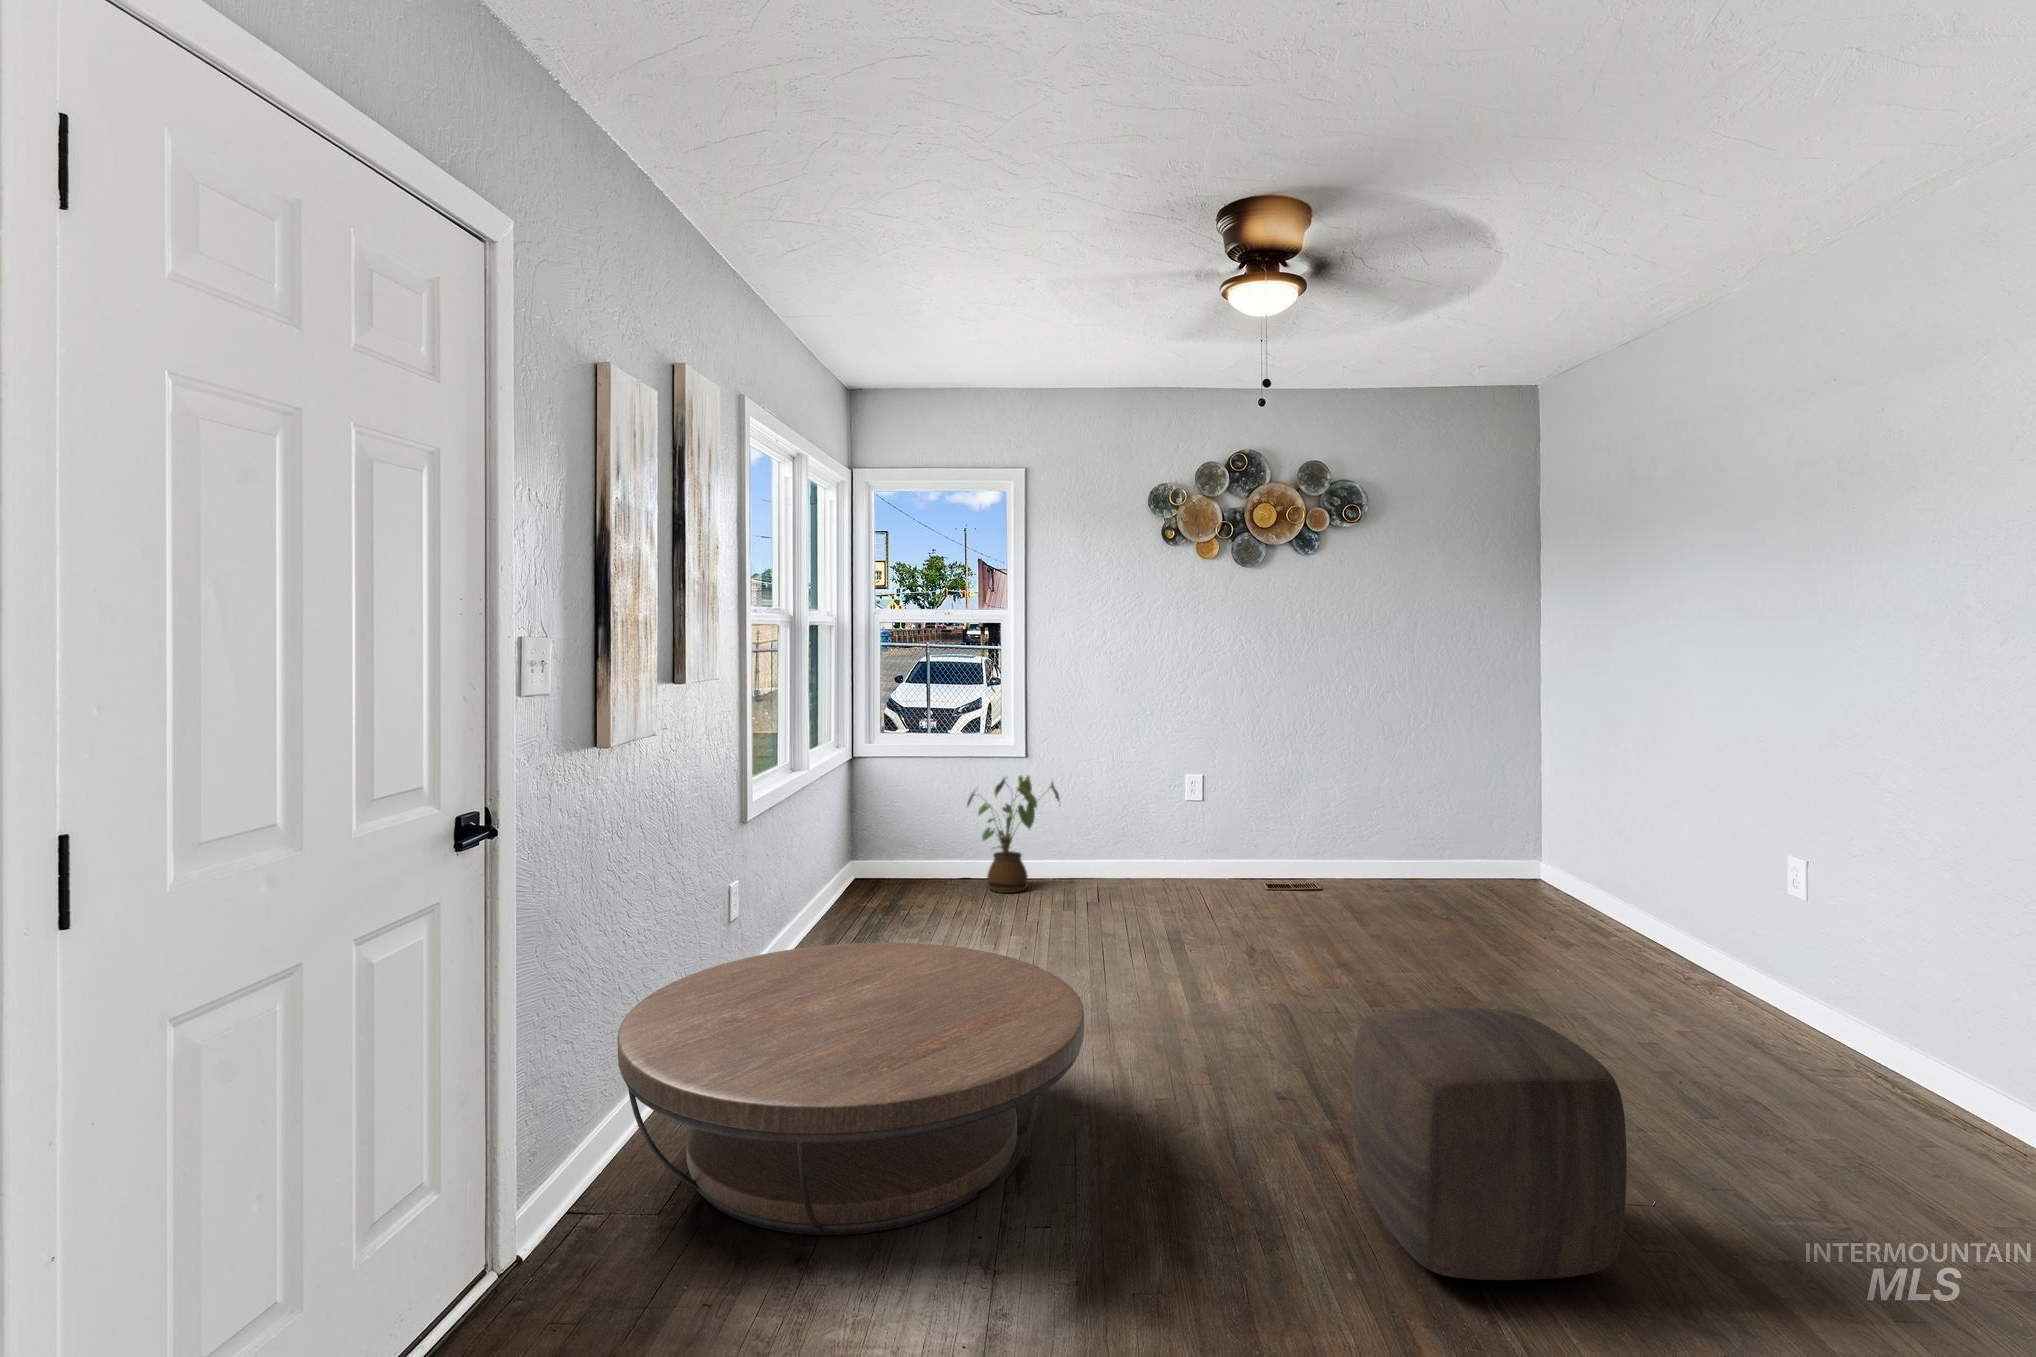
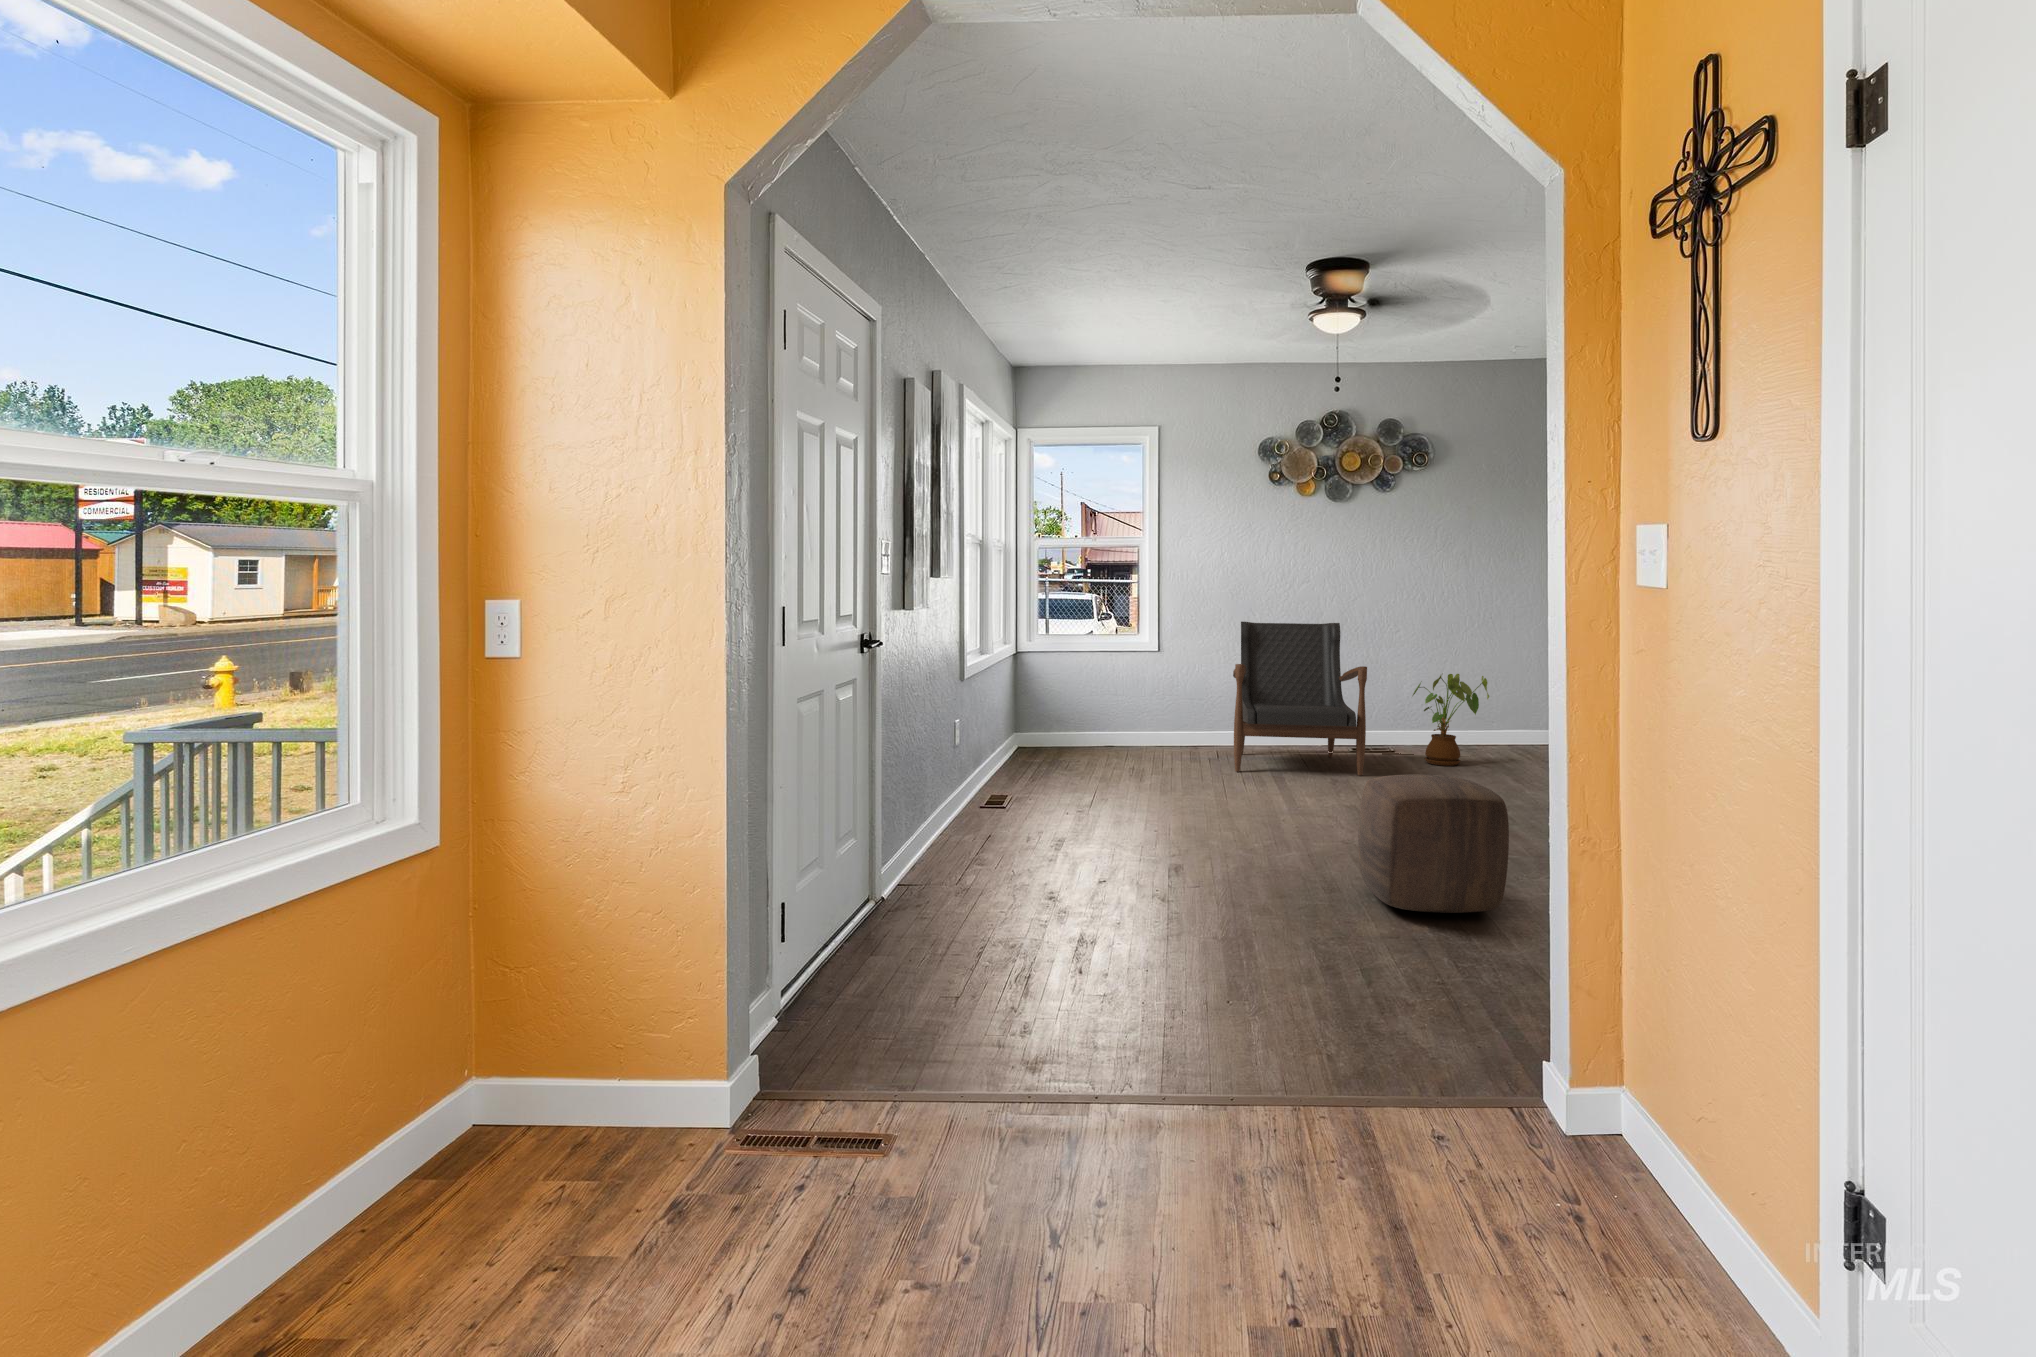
armchair: none [1128,716,1300,919] -> present [1233,622,1367,775]
house plant: present [967,776,1060,893] -> present [1413,674,1489,766]
coffee table: present [617,943,1084,1235] -> none [918,752,1196,887]

